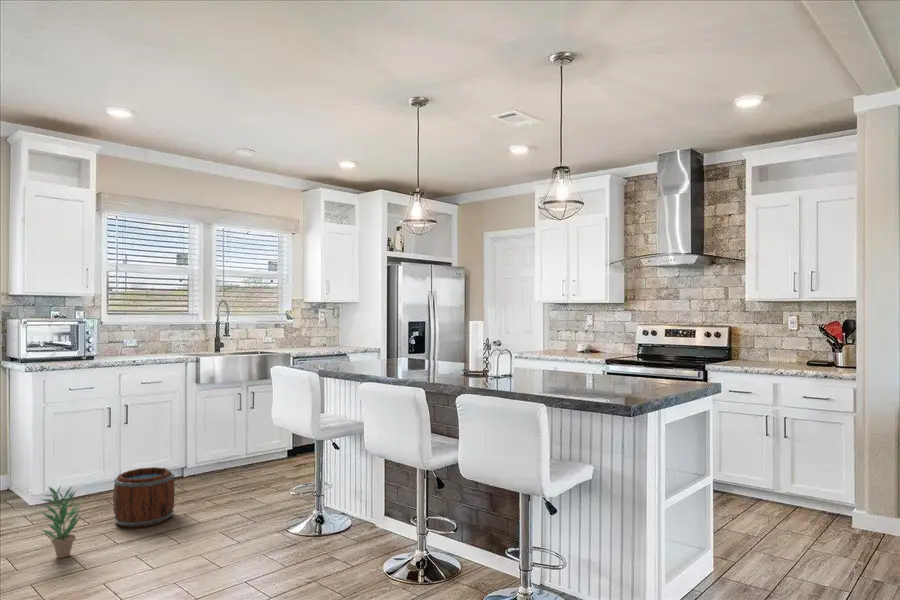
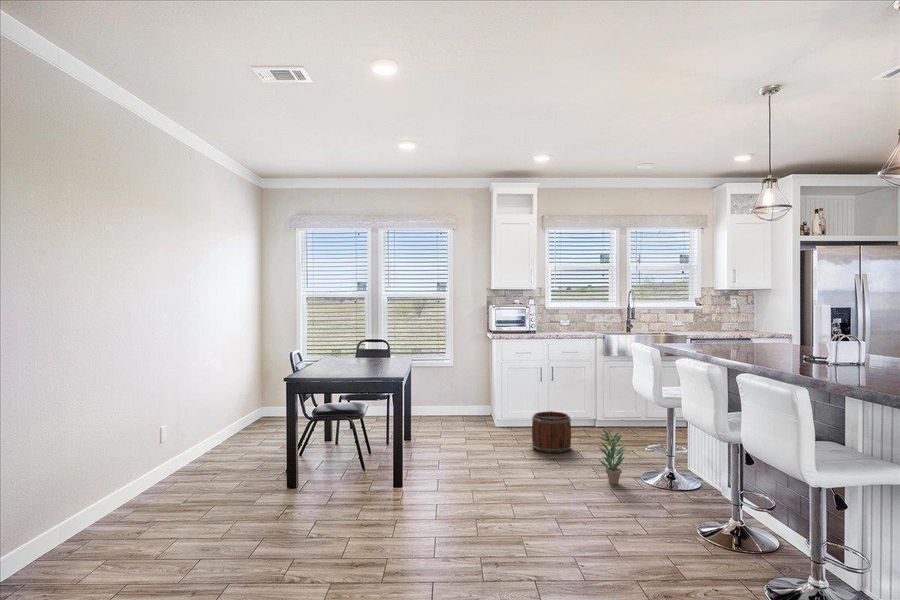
potted plant: present [42,487,80,558] -> present [599,429,625,485]

